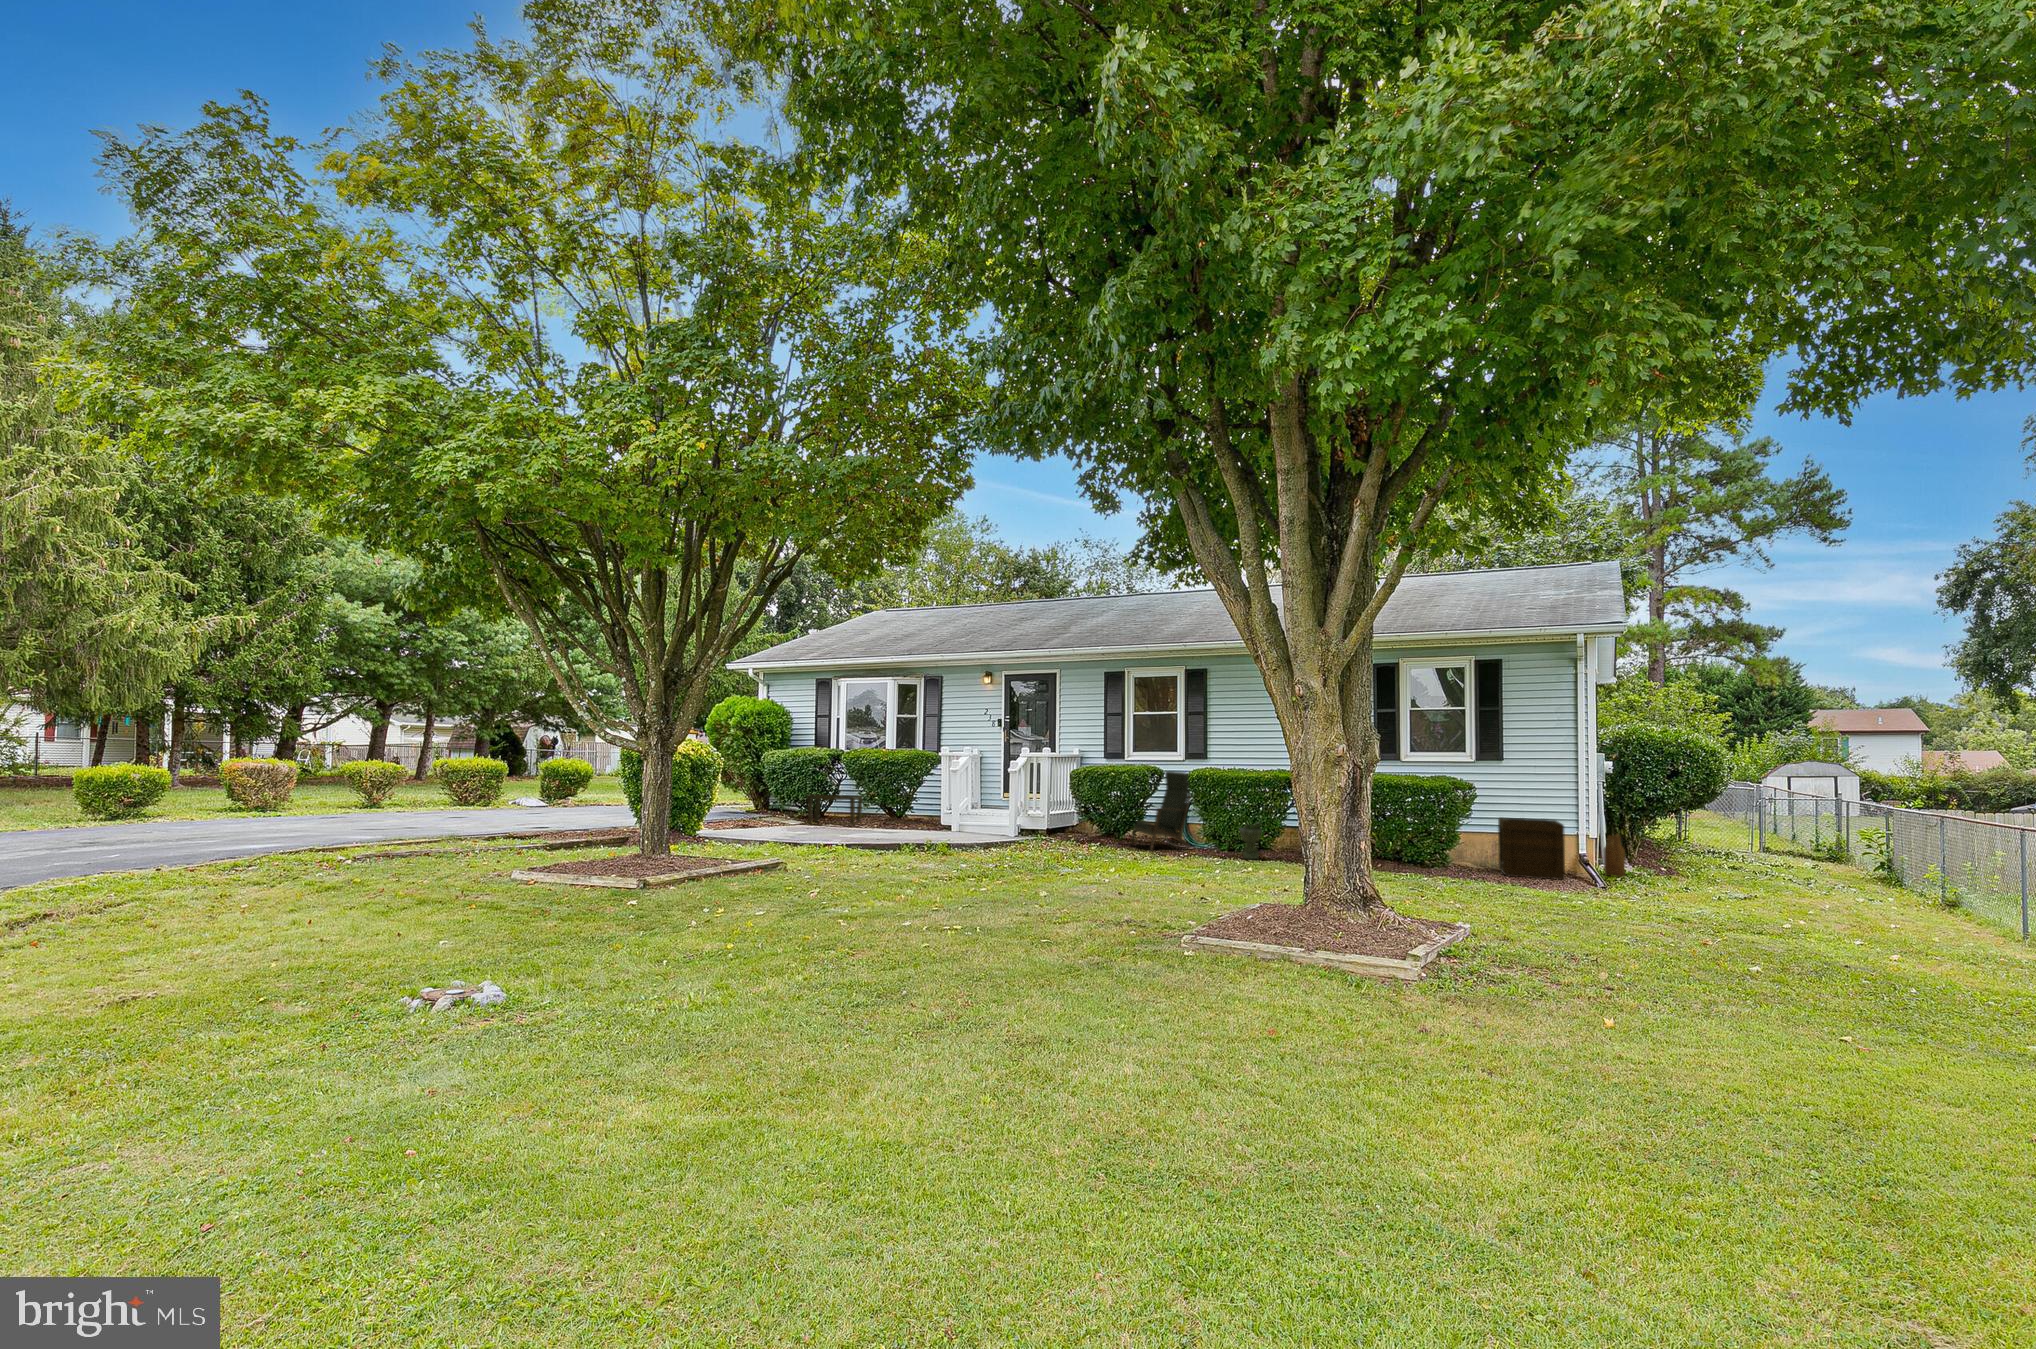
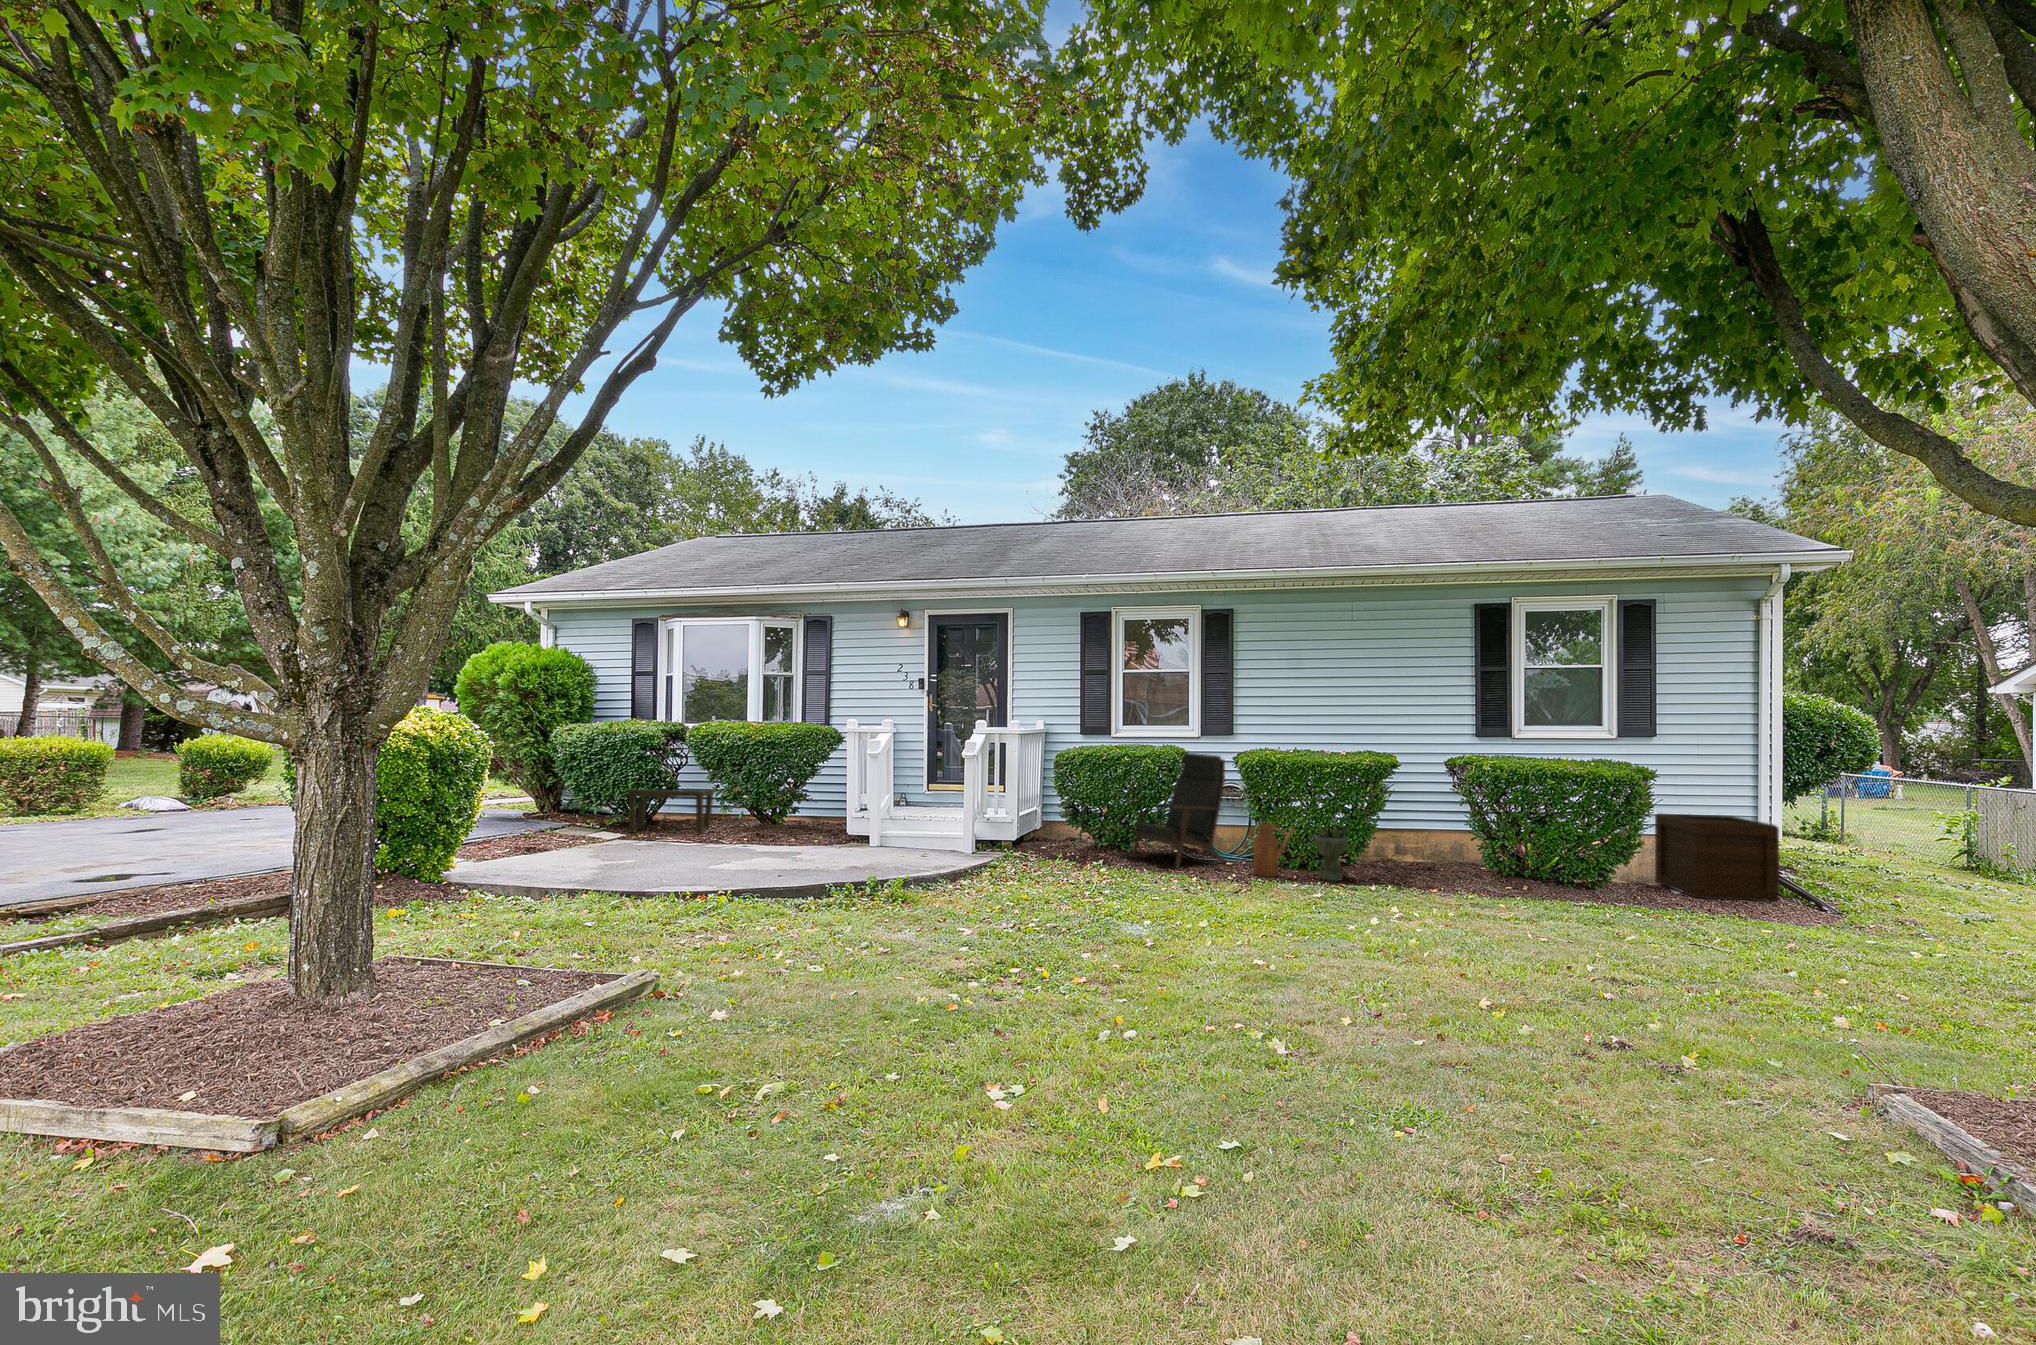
watering can: present [1604,834,1626,877] -> present [1250,823,1295,877]

